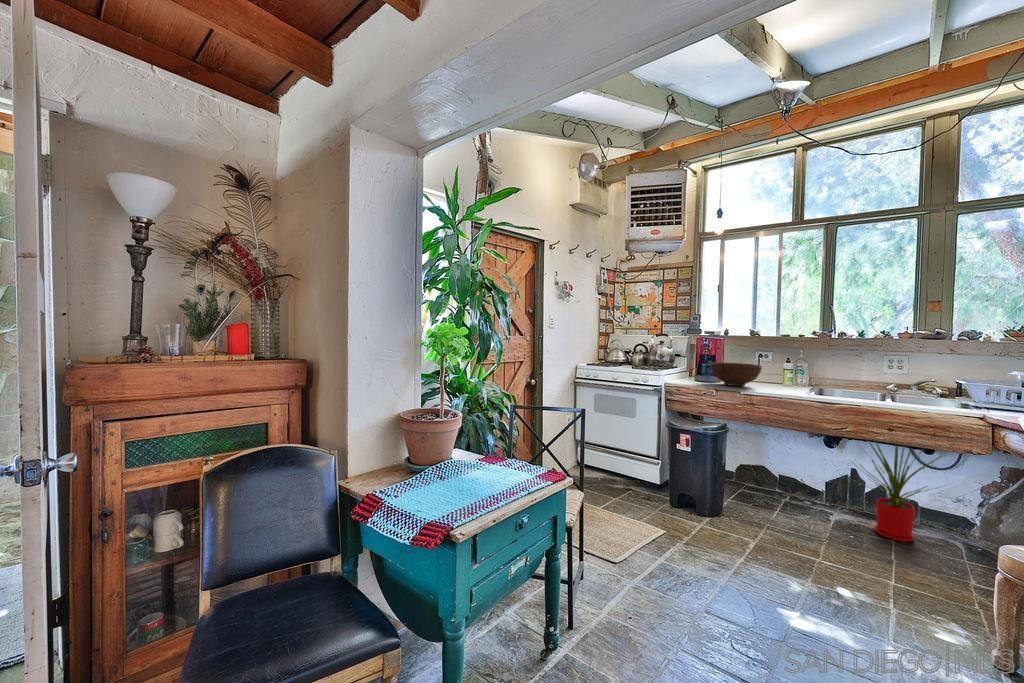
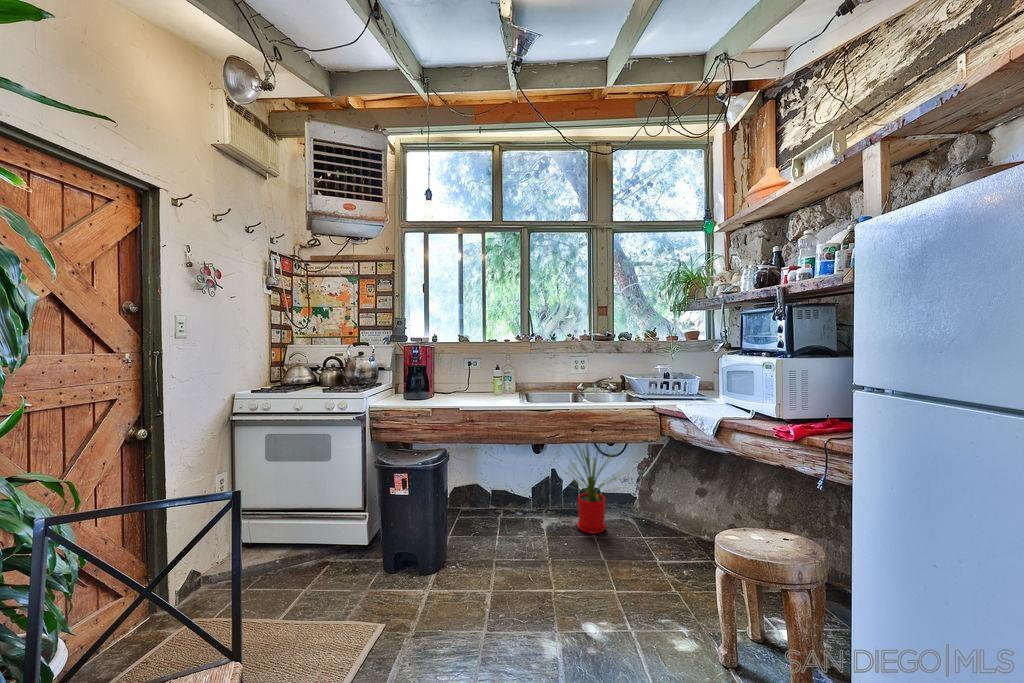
fruit bowl: present [710,362,762,386] -> none [422,374,476,401]

